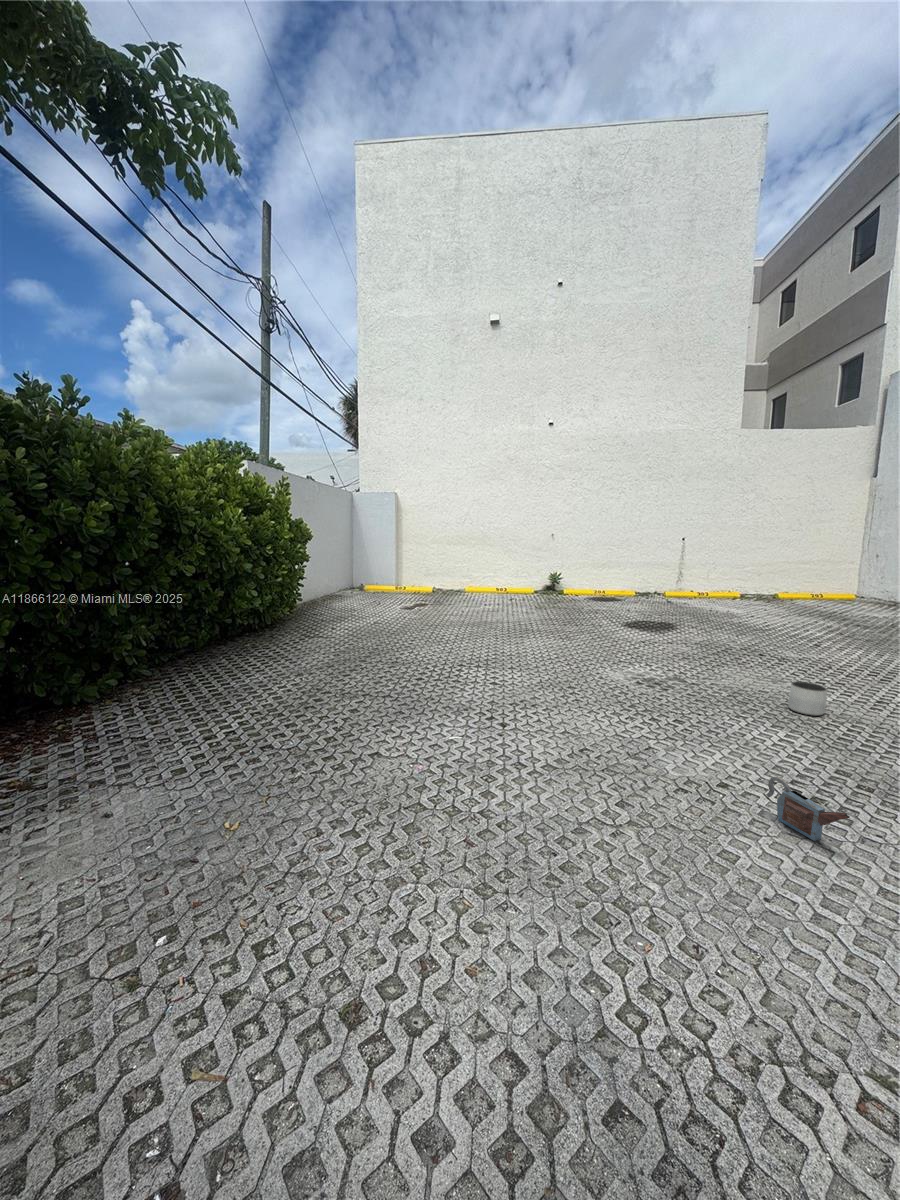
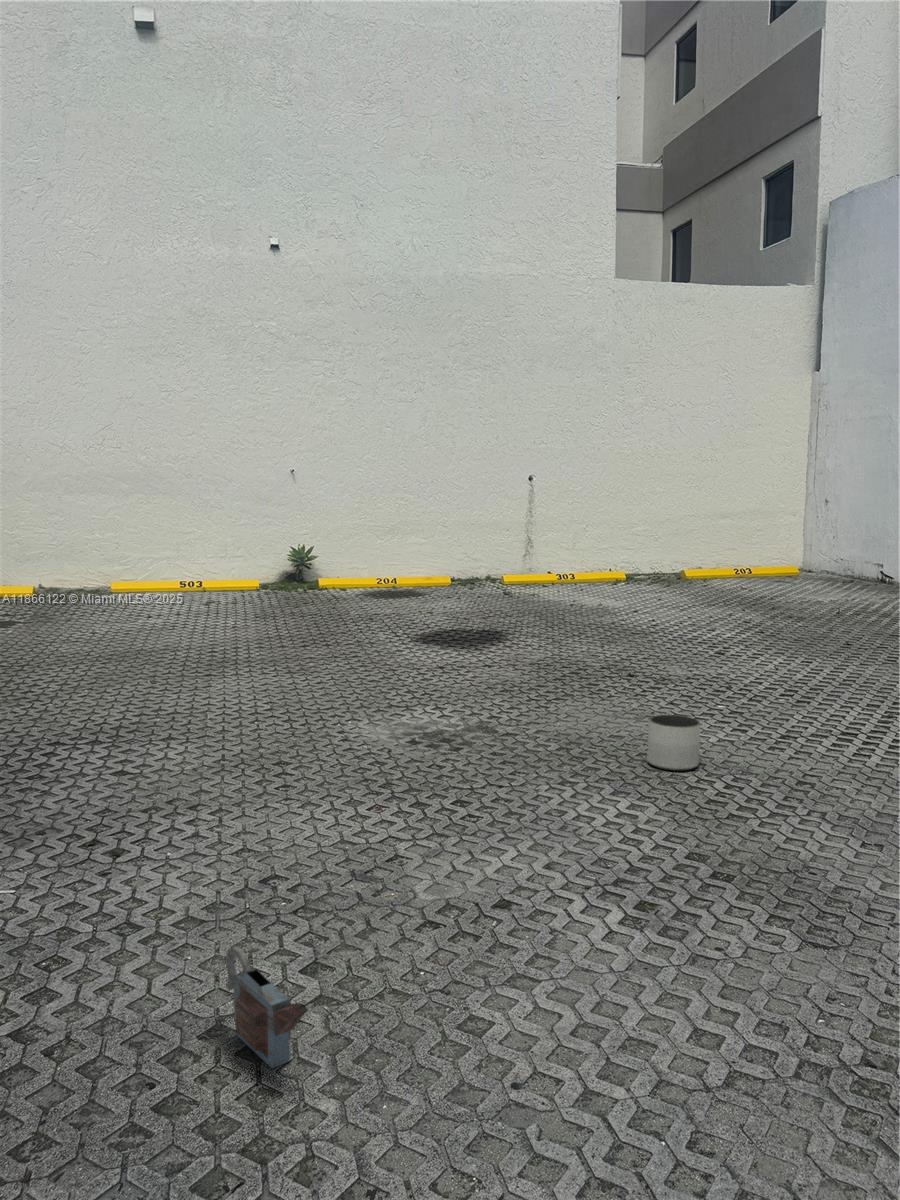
watering can: present [766,777,850,841] -> present [226,946,308,1068]

